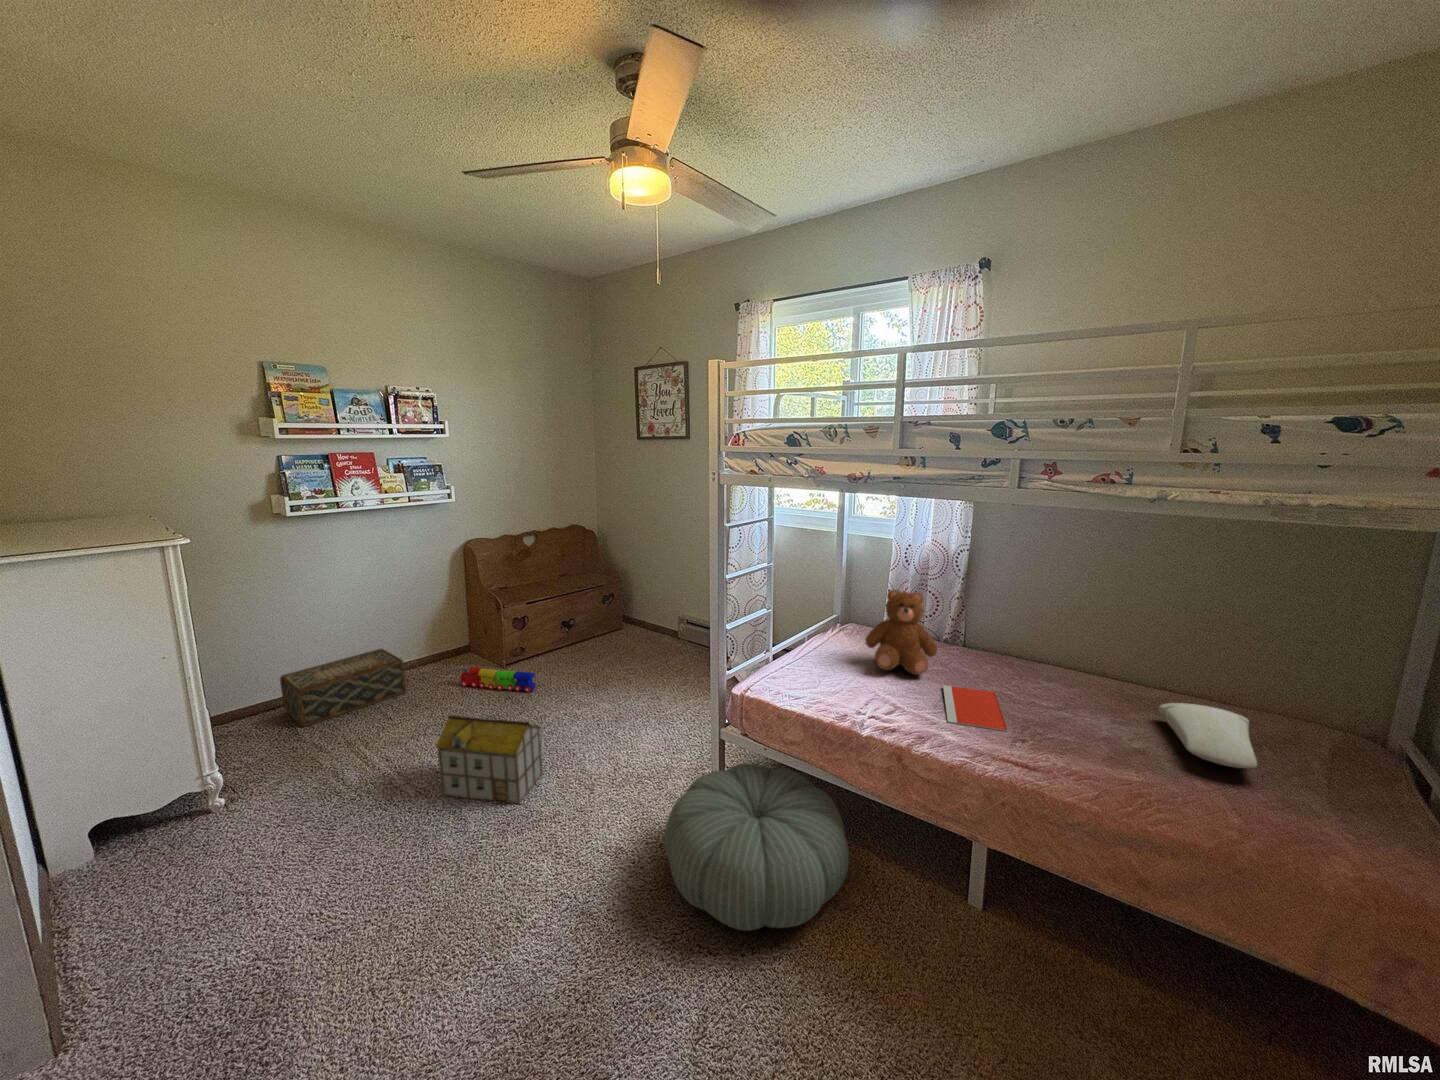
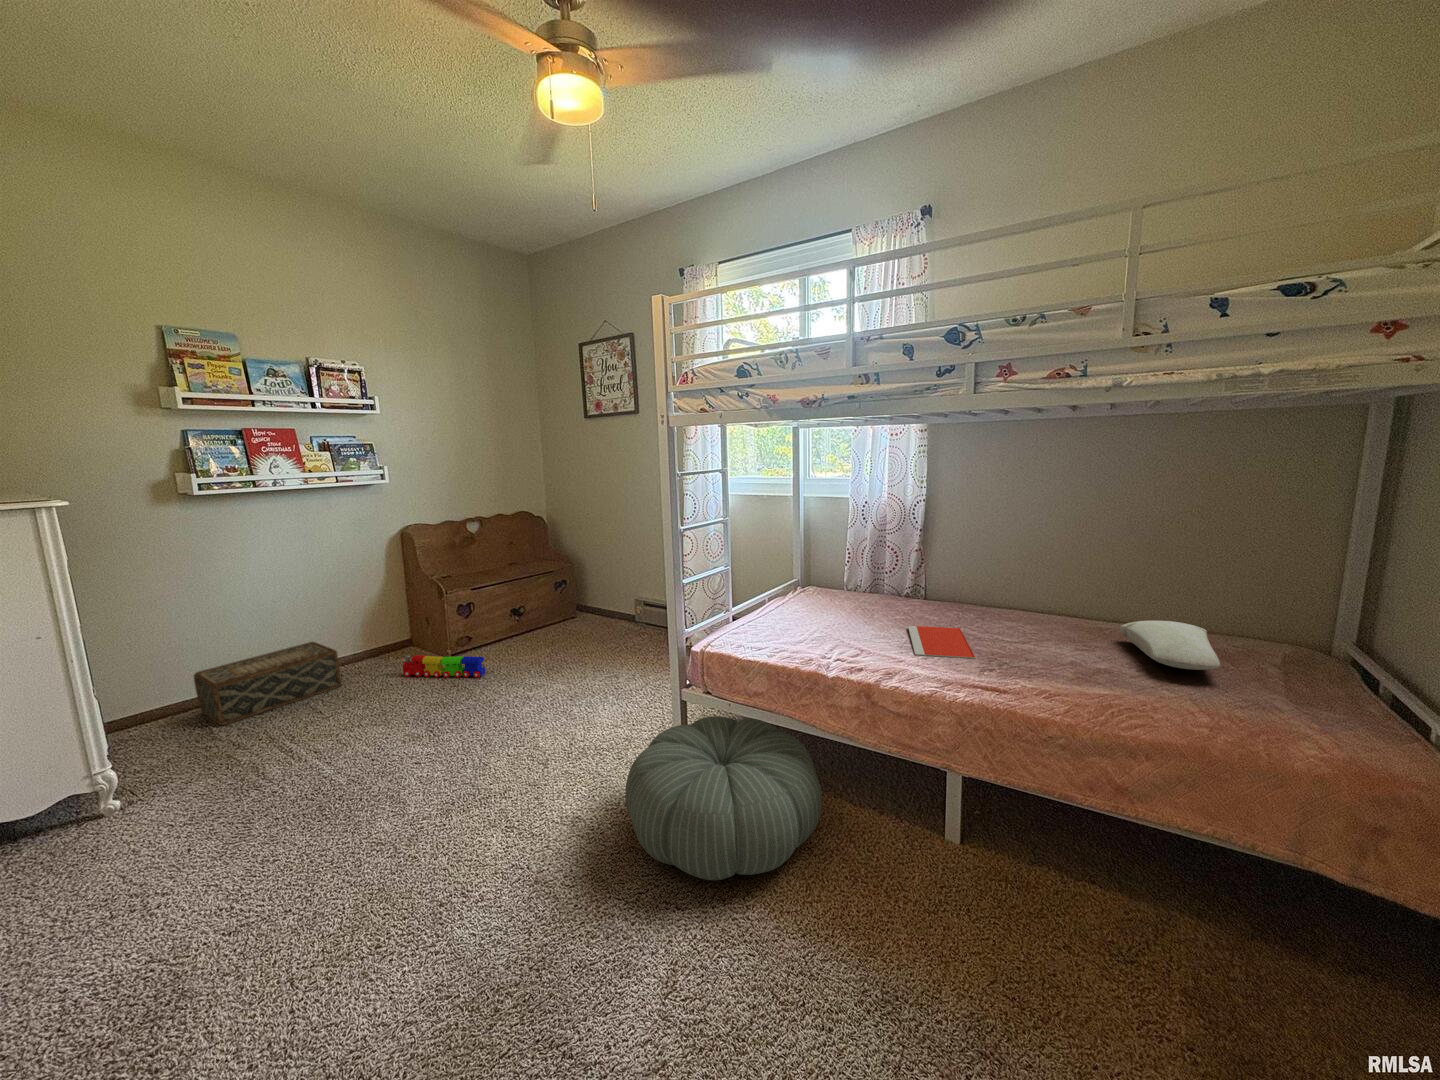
teddy bear: present [865,589,938,675] -> none [827,536,901,620]
toy house: present [436,715,542,804] -> none [369,692,493,783]

